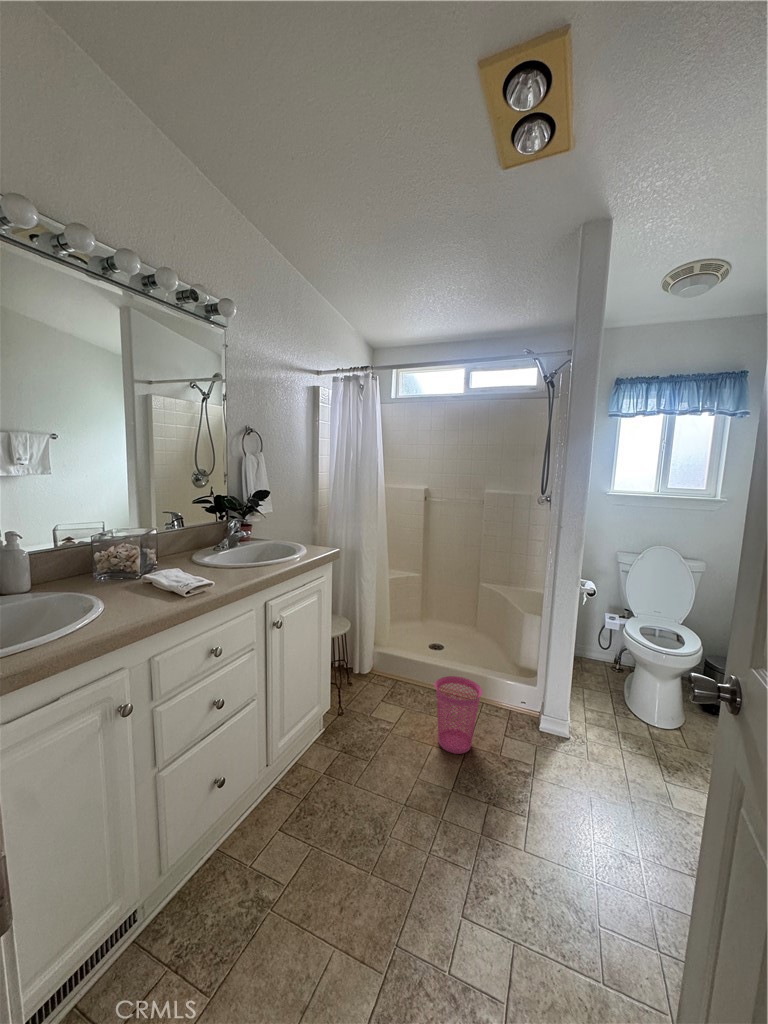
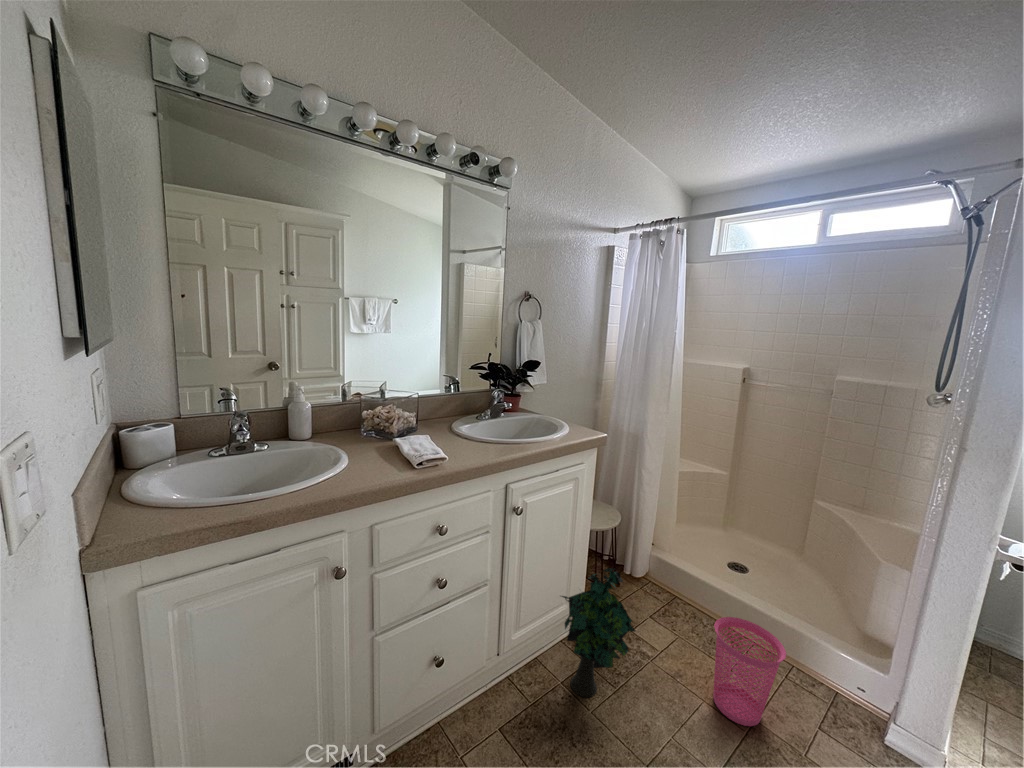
decorative plant: none [312,662,380,781] -> present [562,568,635,697]

